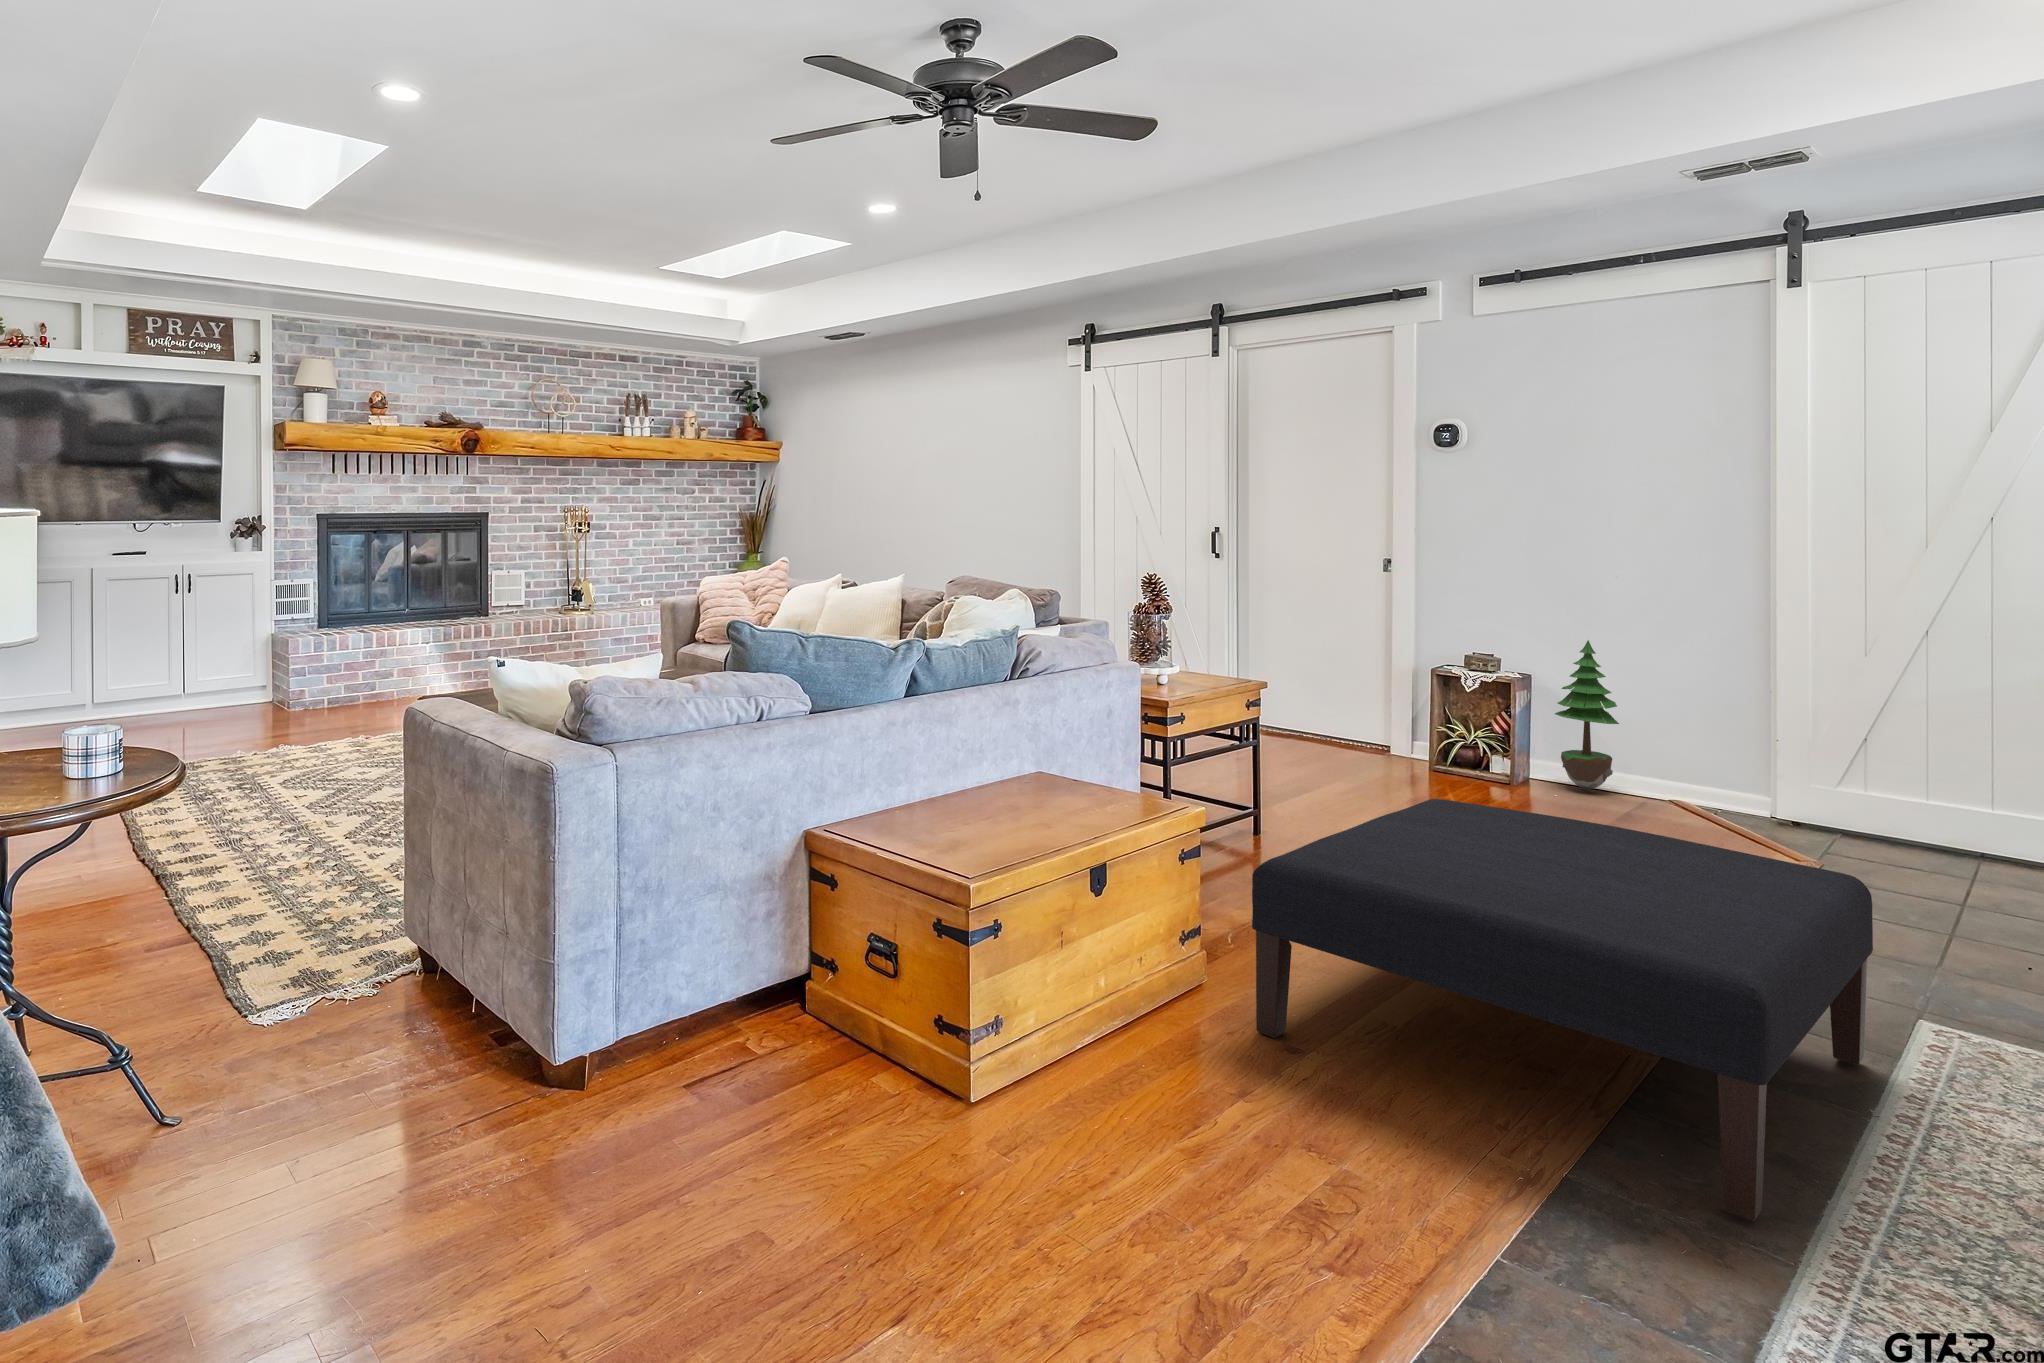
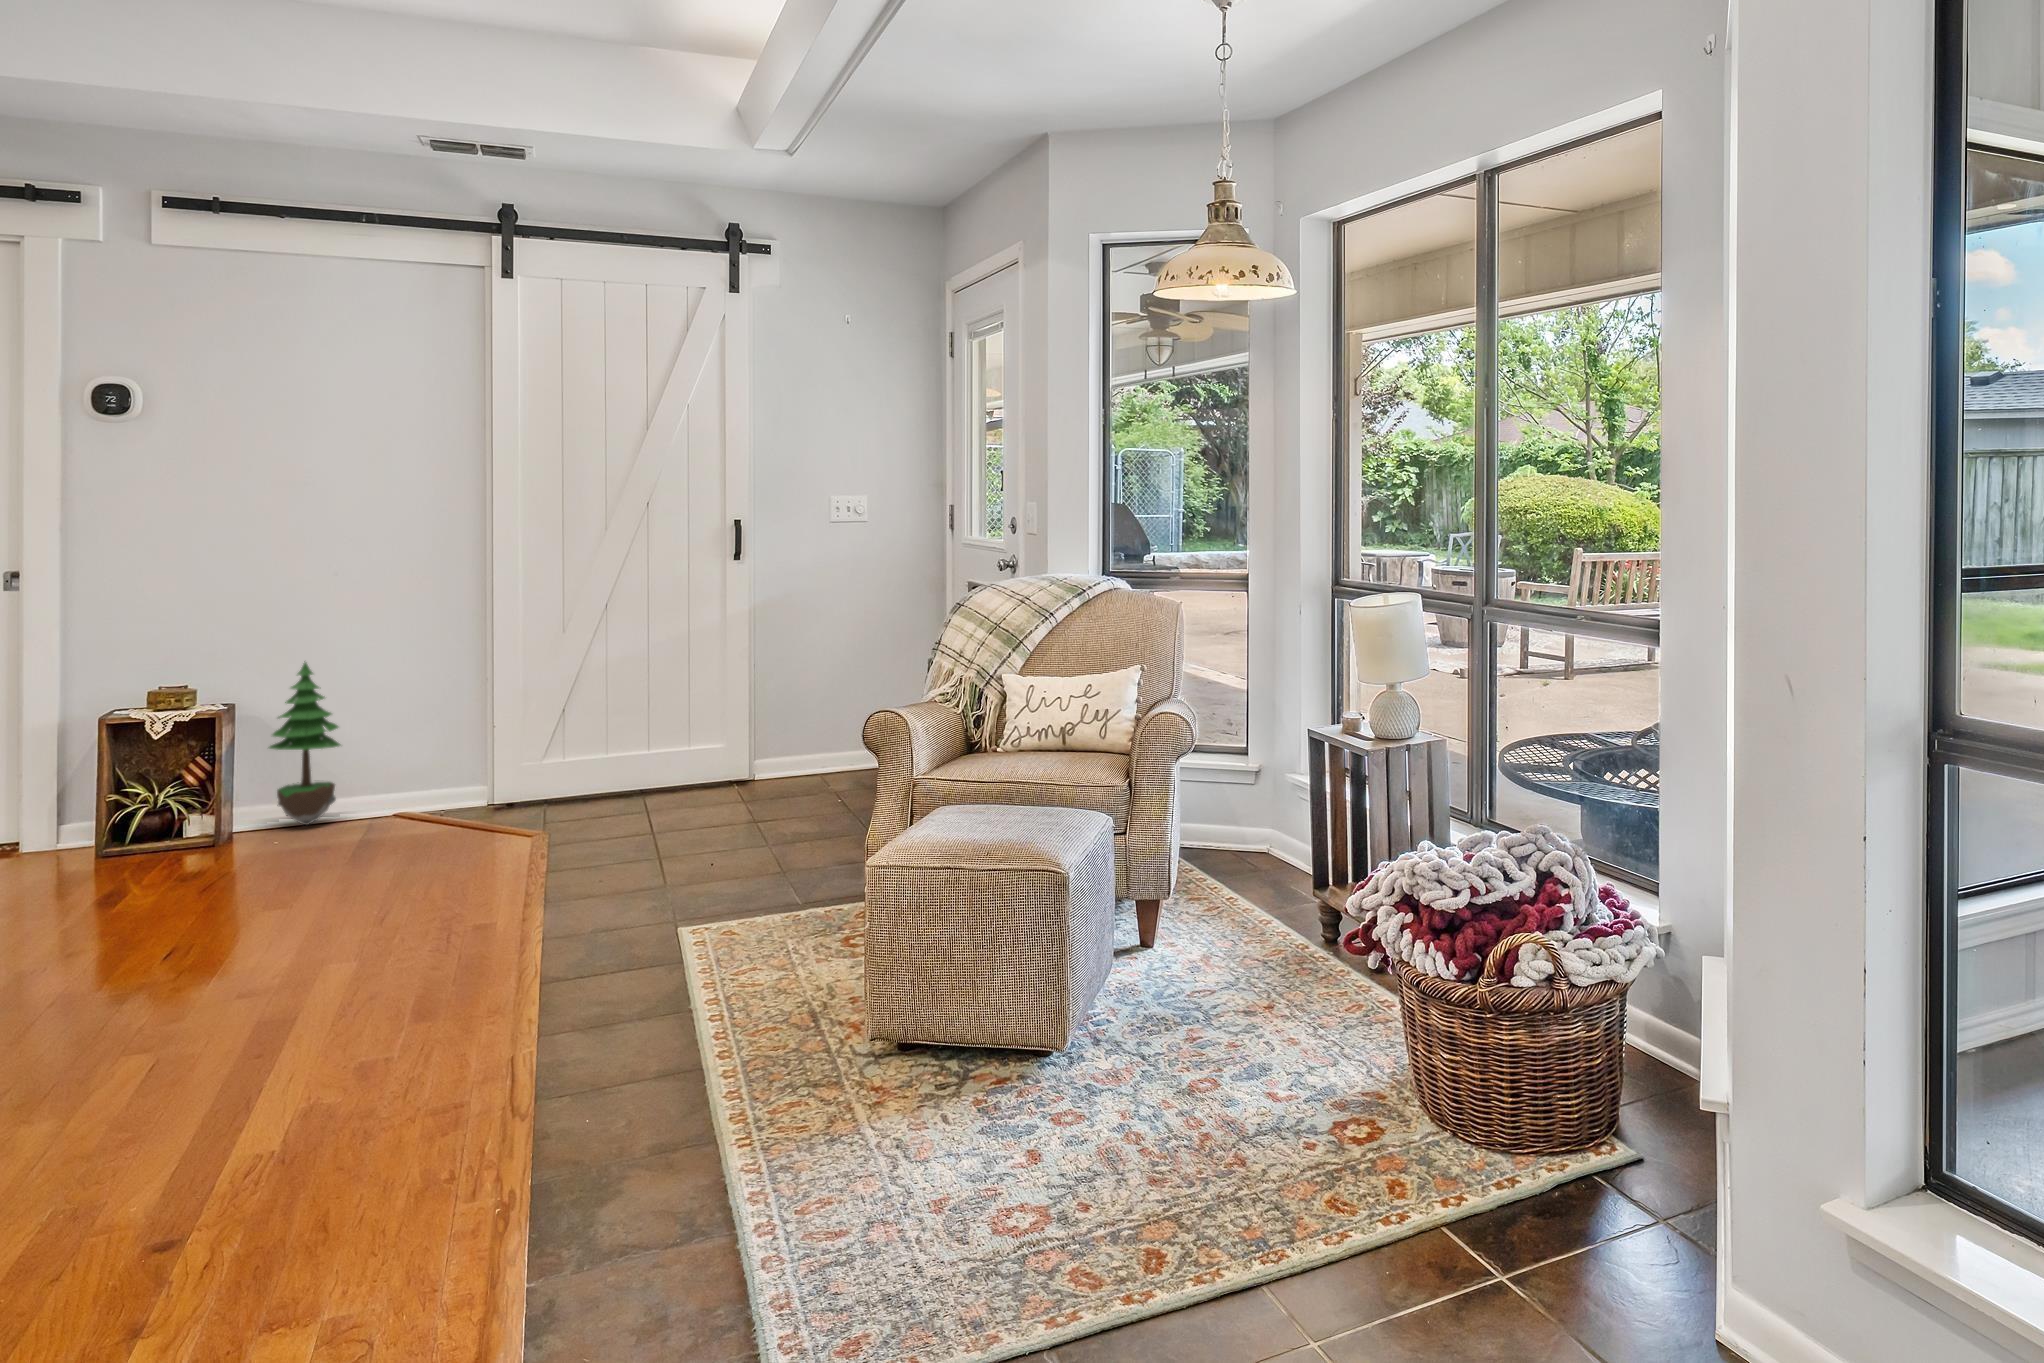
ottoman: present [1252,799,1873,1221] -> none [82,825,687,1247]

